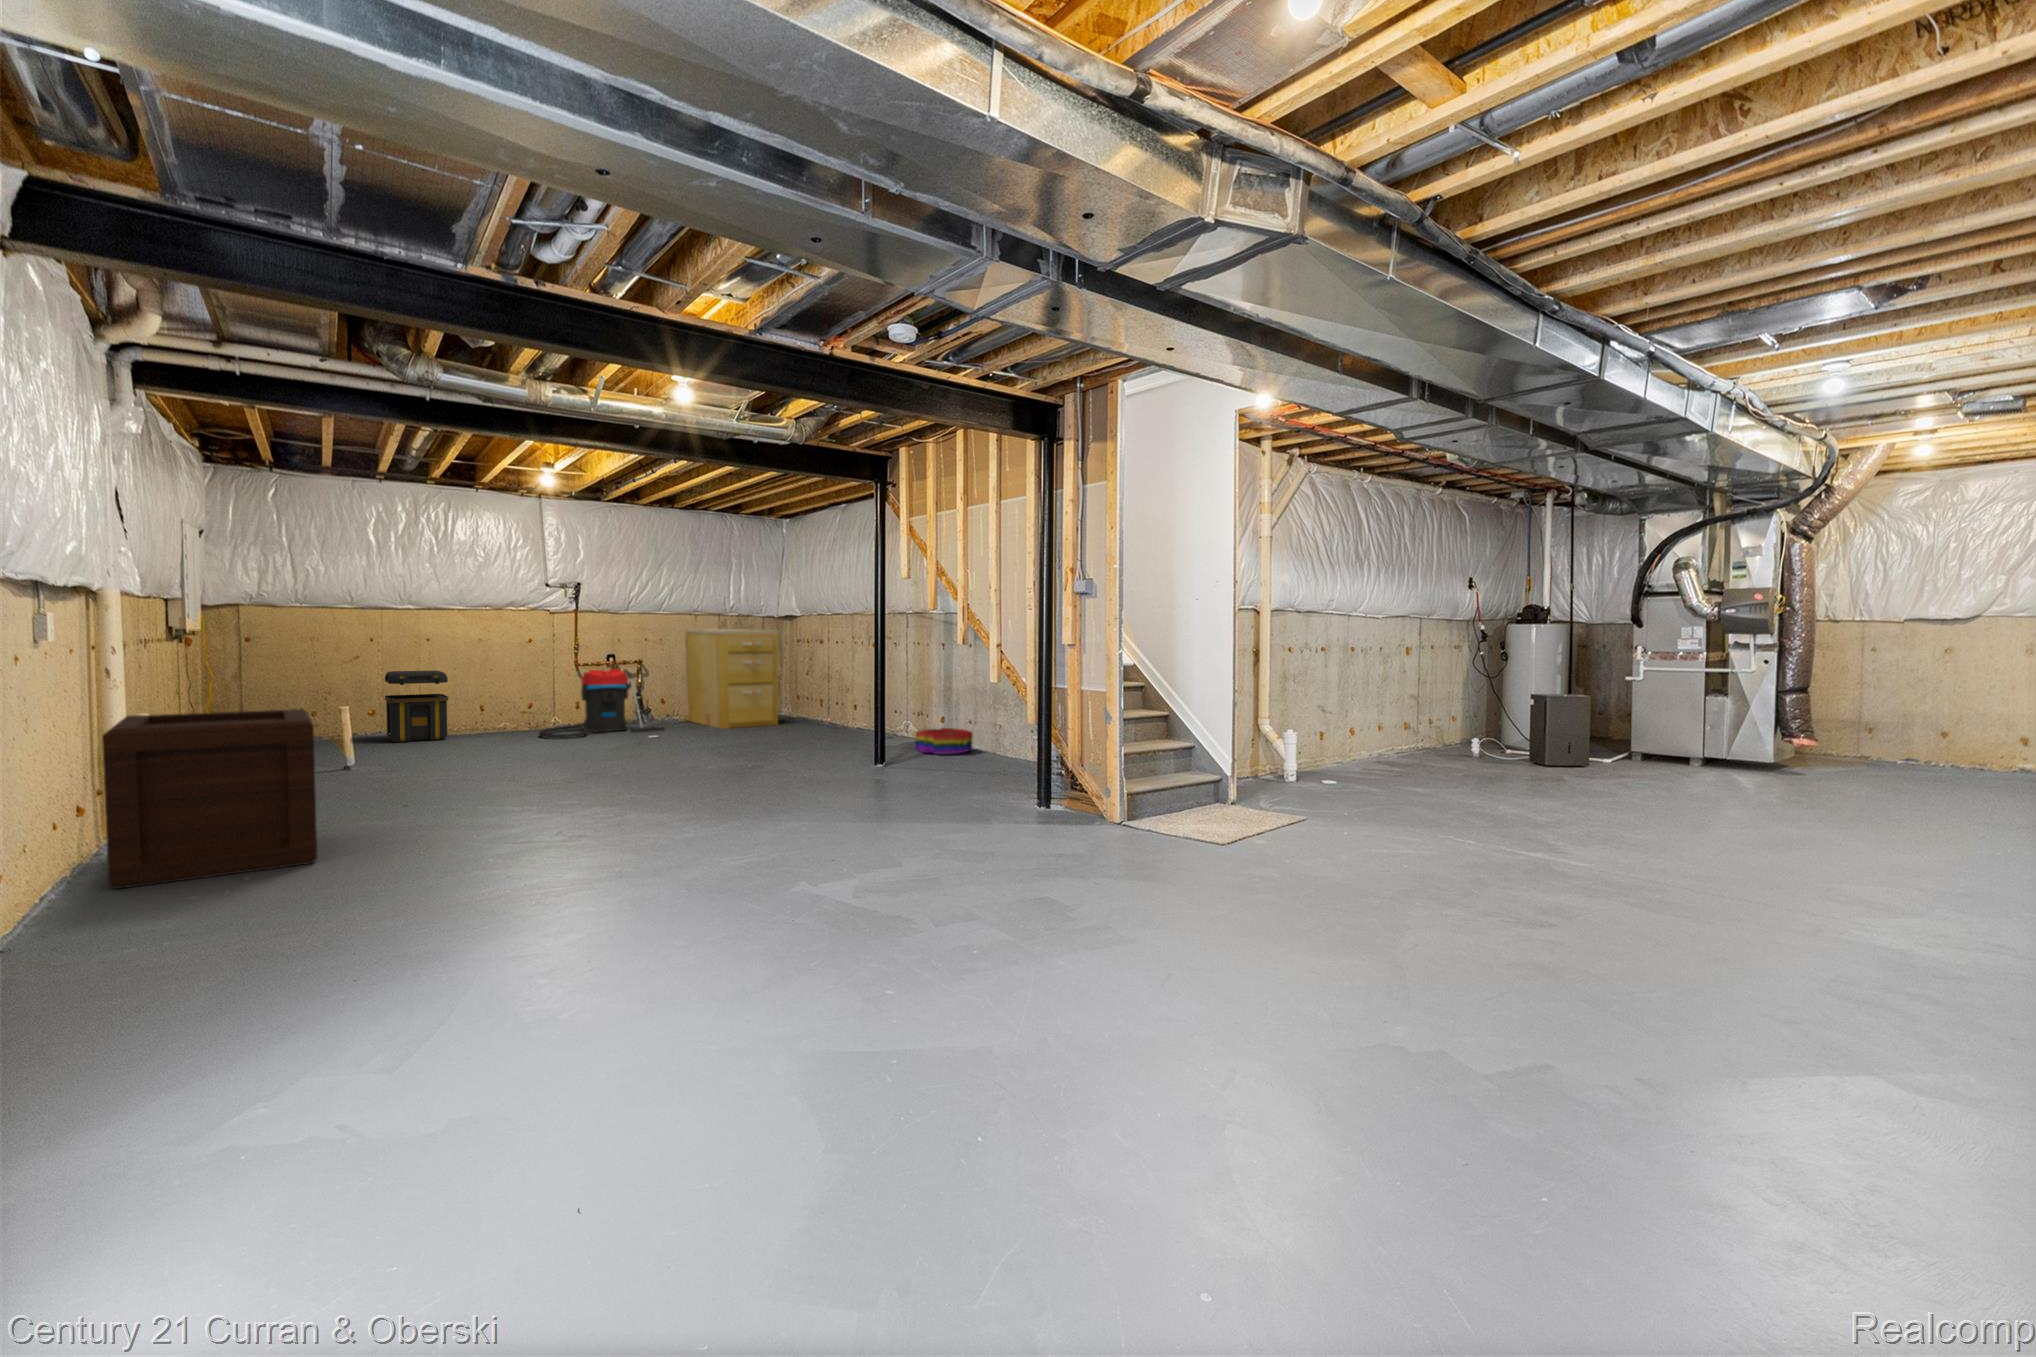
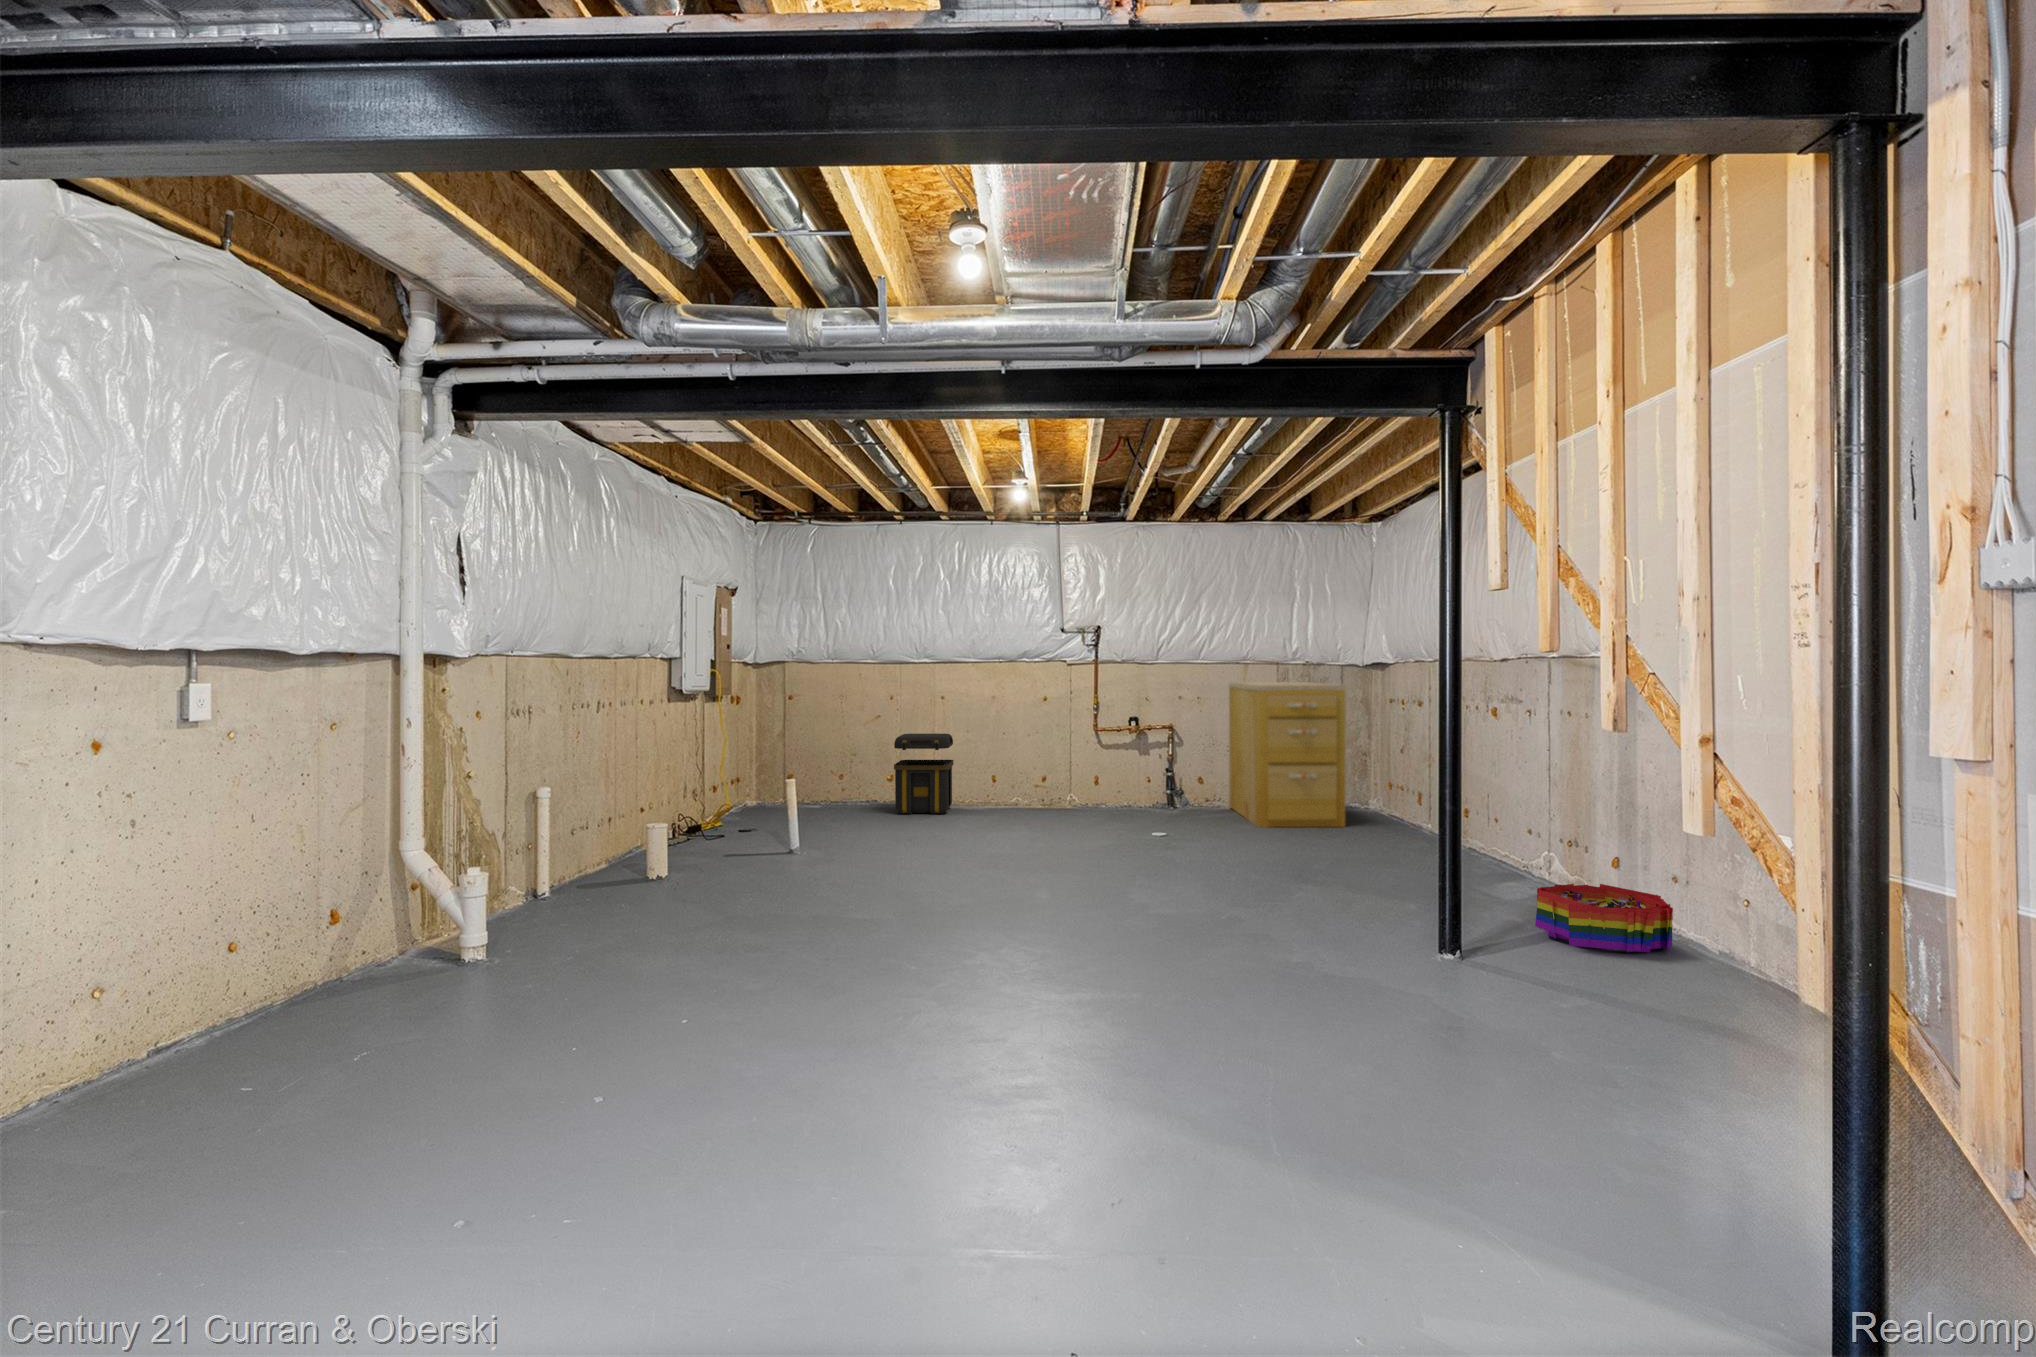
vacuum cleaner: present [539,669,665,738] -> none [1032,736,1182,825]
wooden crate: present [102,709,317,889] -> none [195,809,521,1047]

